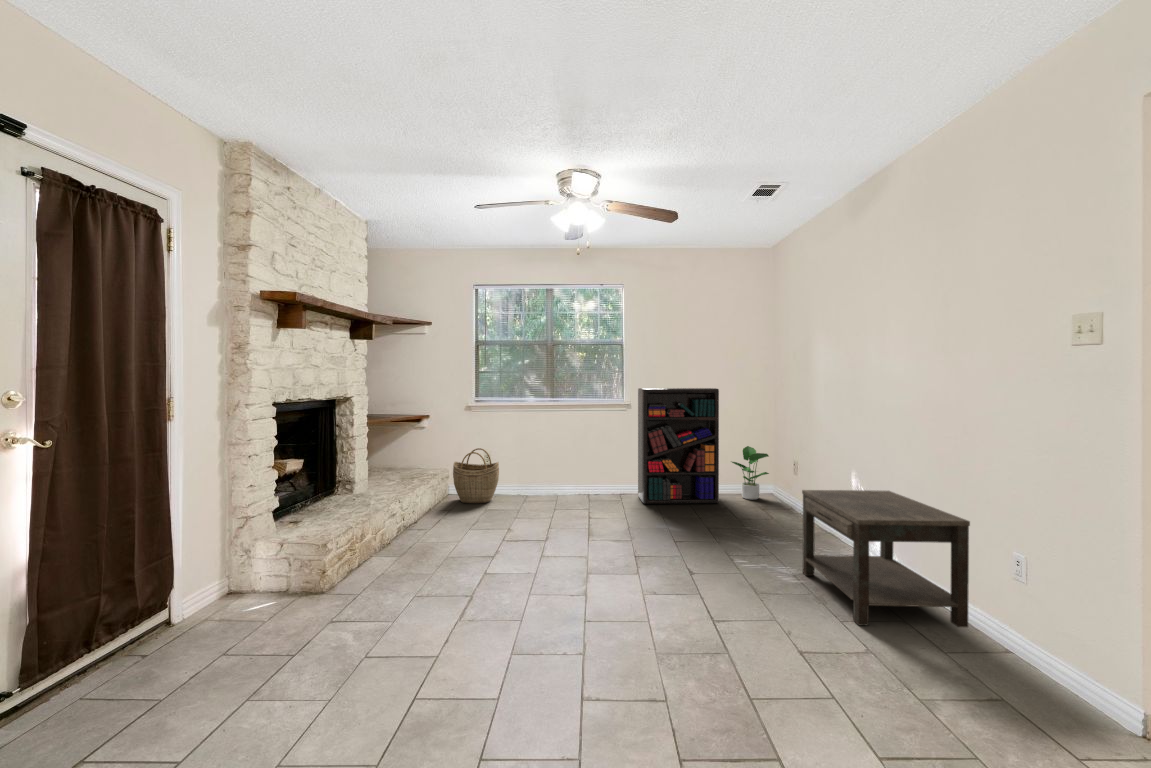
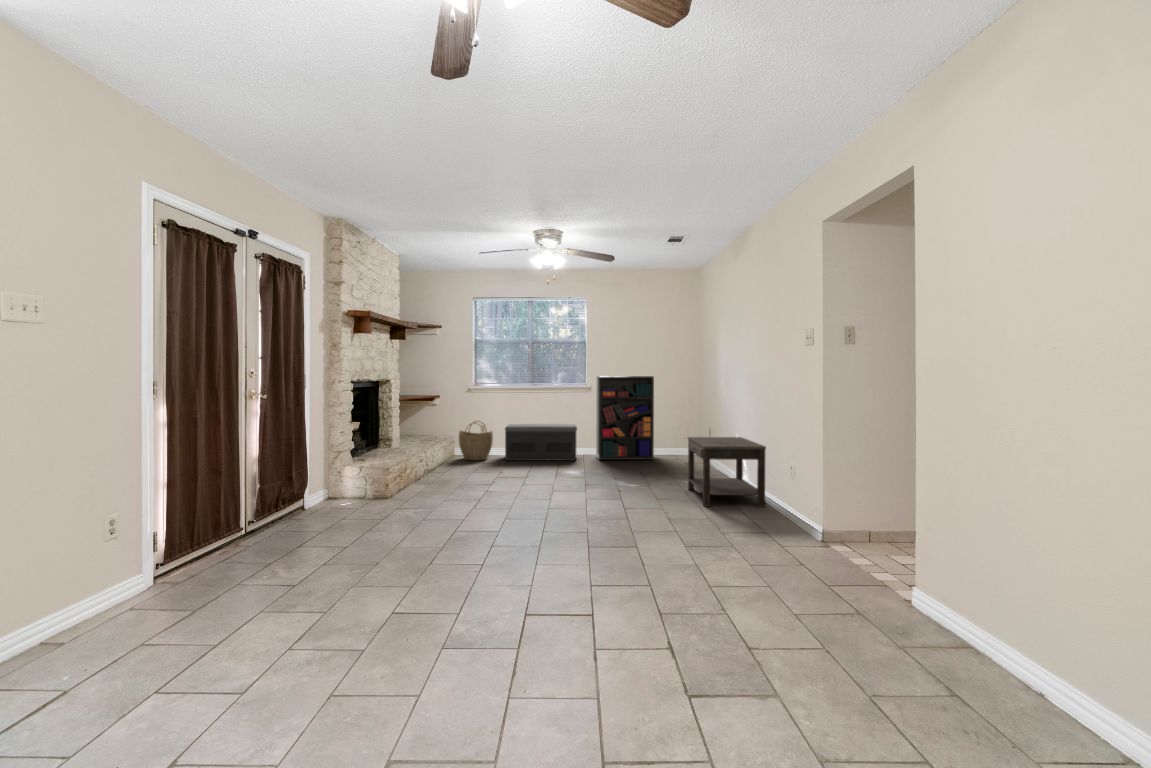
potted plant: present [732,446,769,500] -> none [663,419,692,458]
storage bench: none [515,452,613,504] -> present [505,424,577,461]

